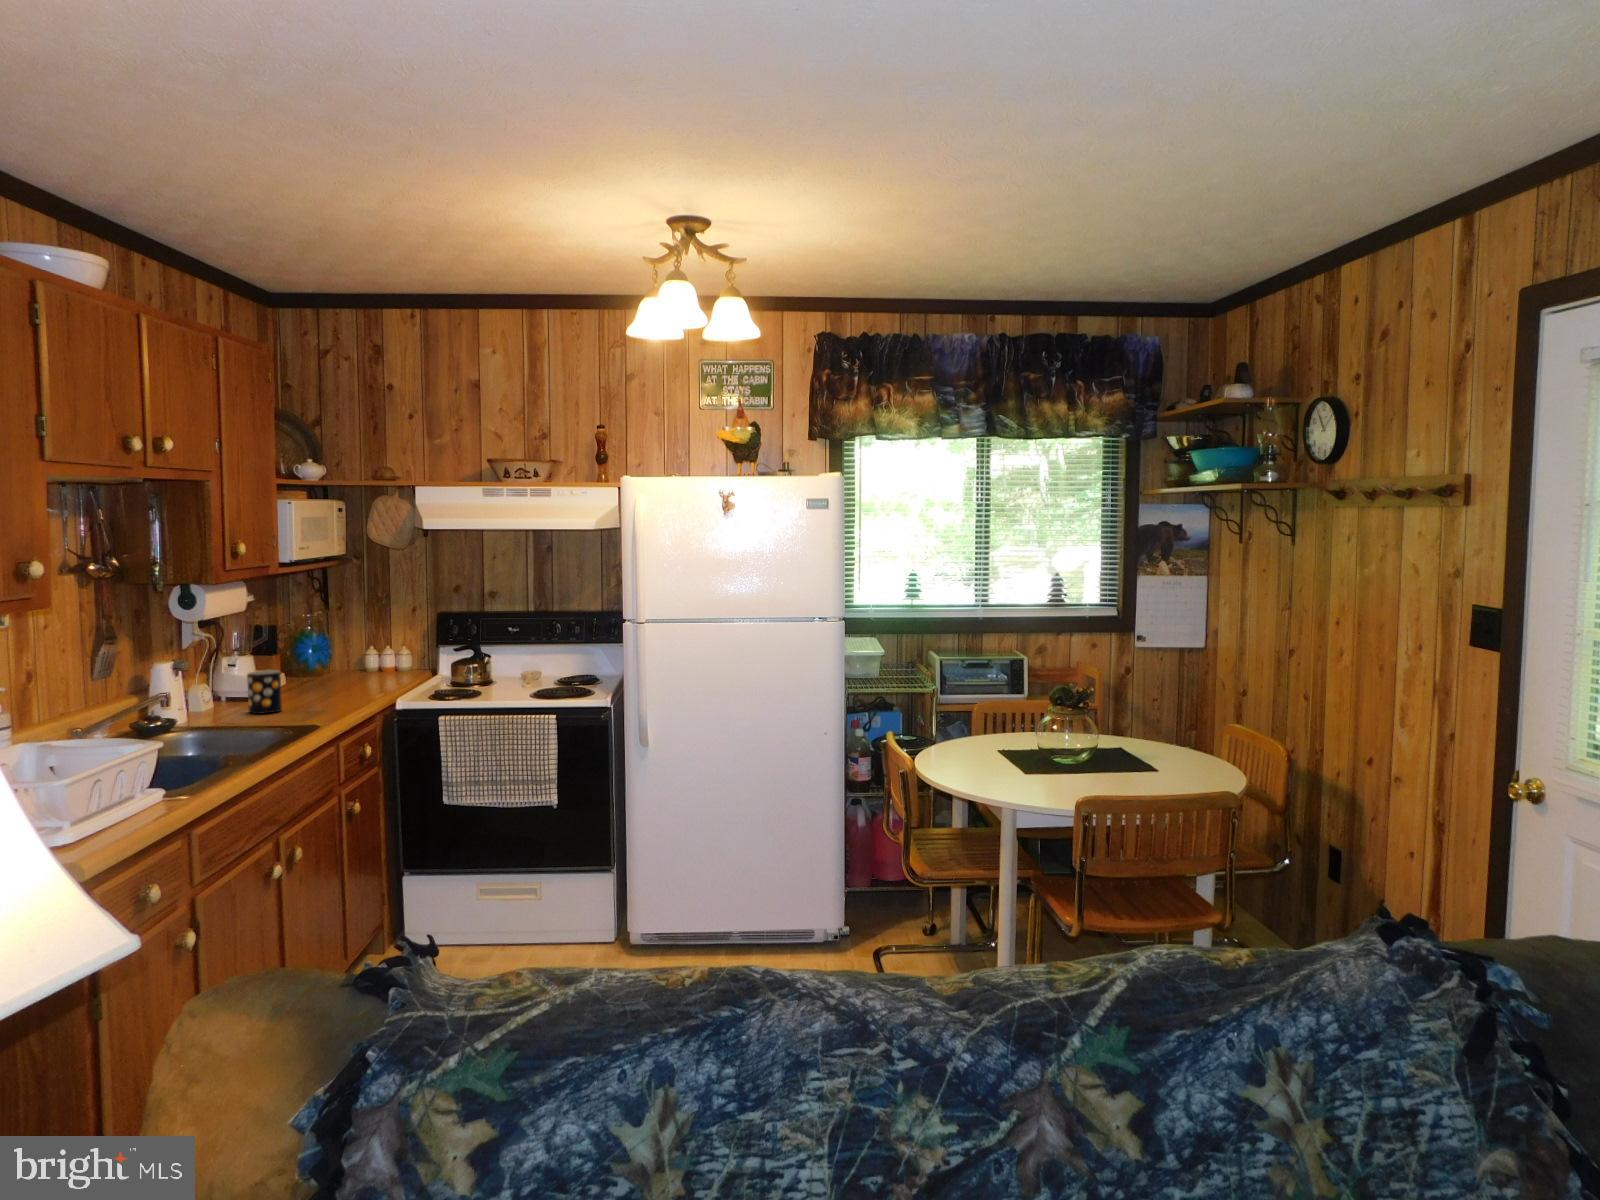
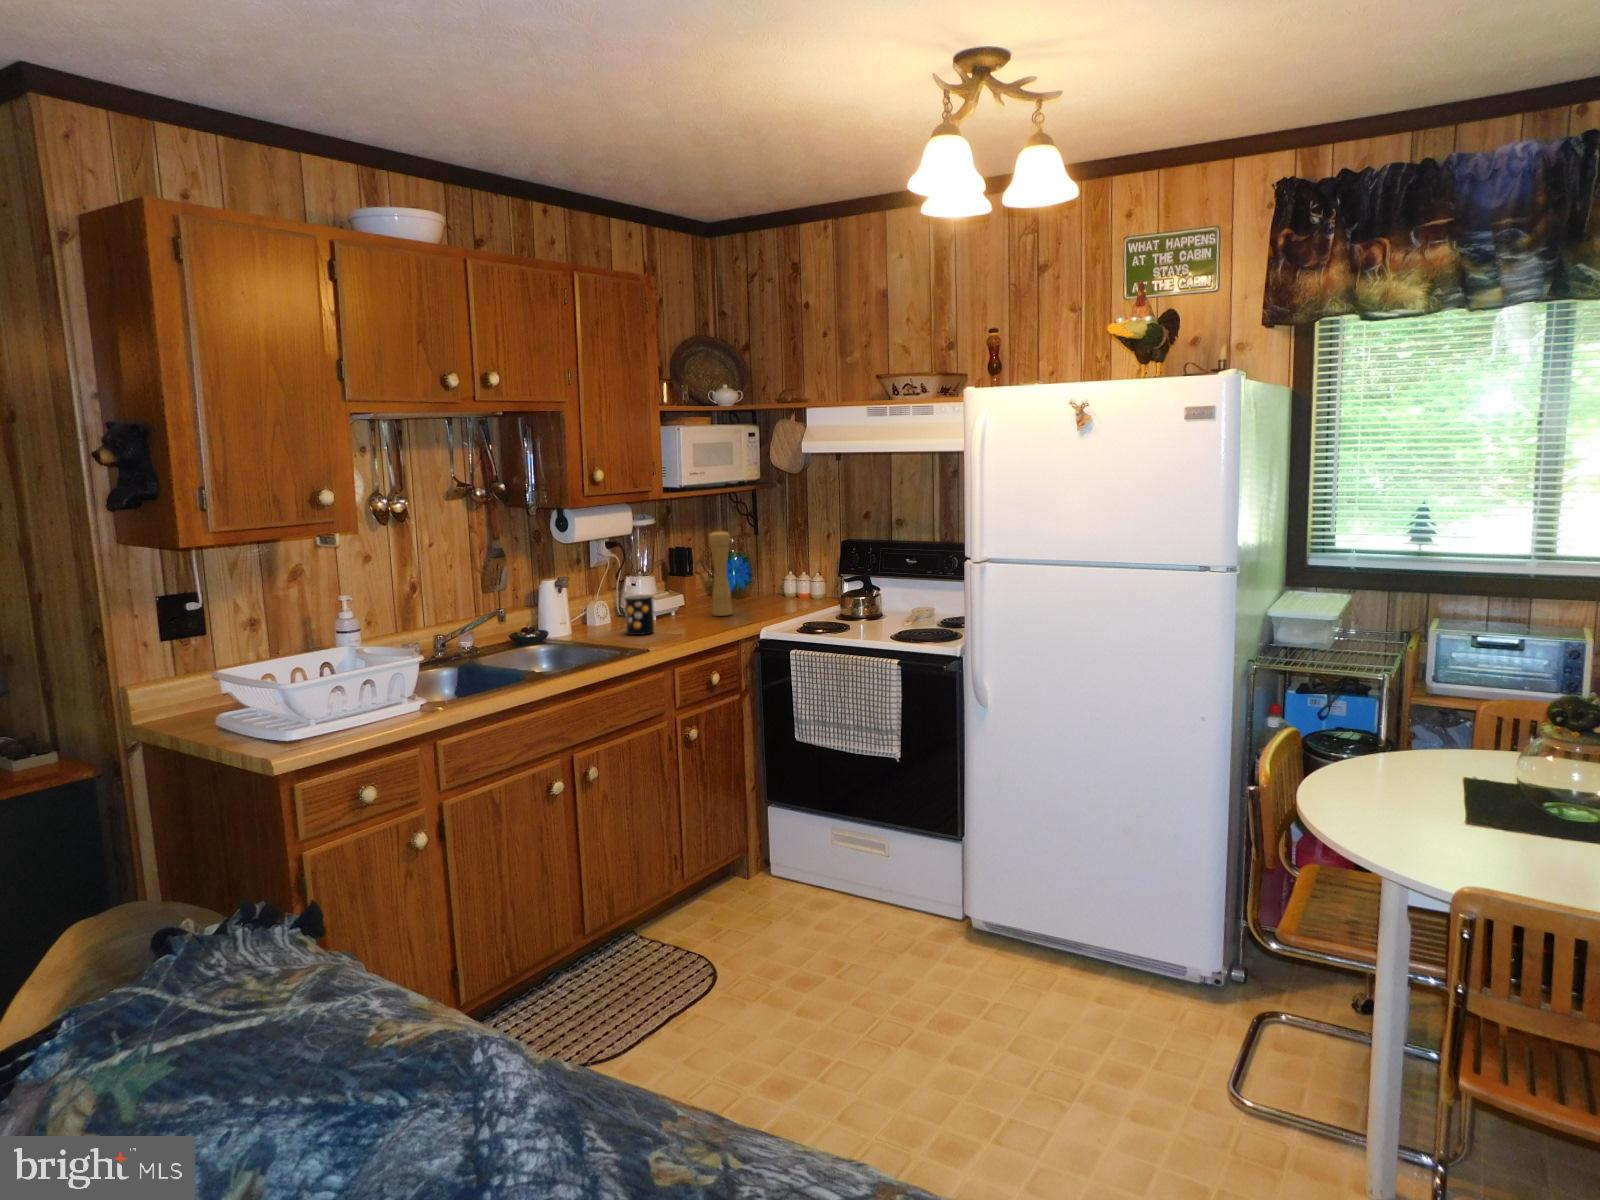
pepper mill: none [317,603,343,692] -> present [709,530,732,616]

